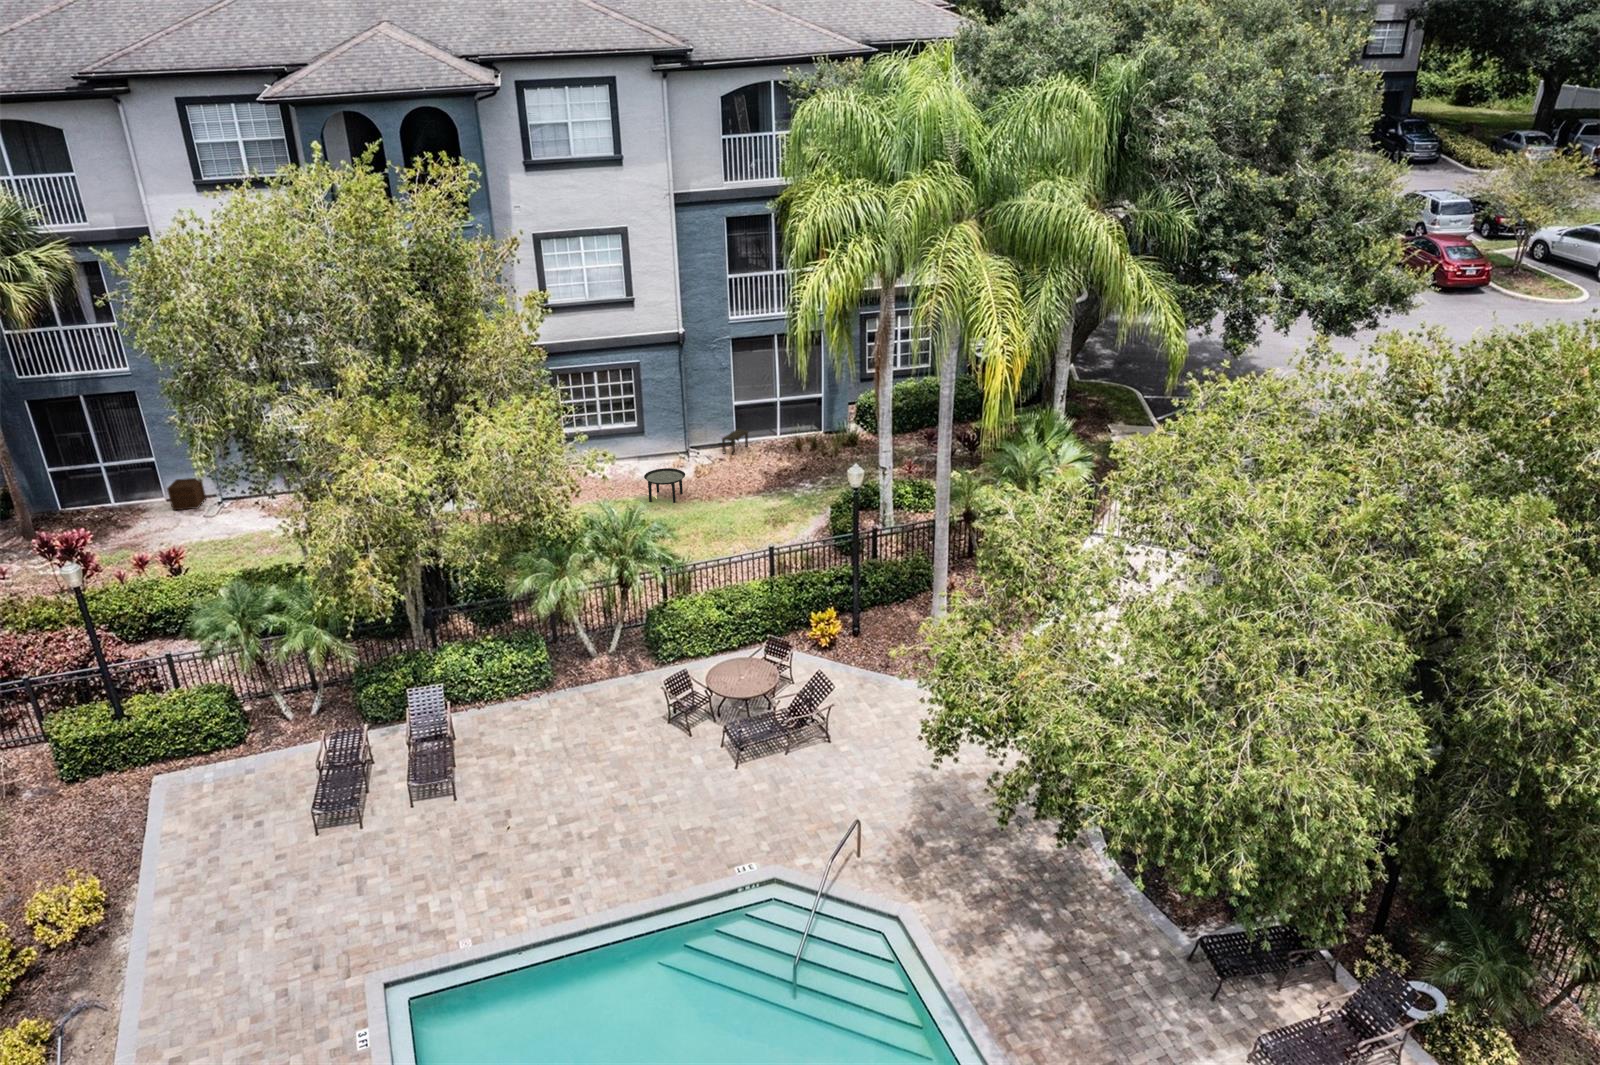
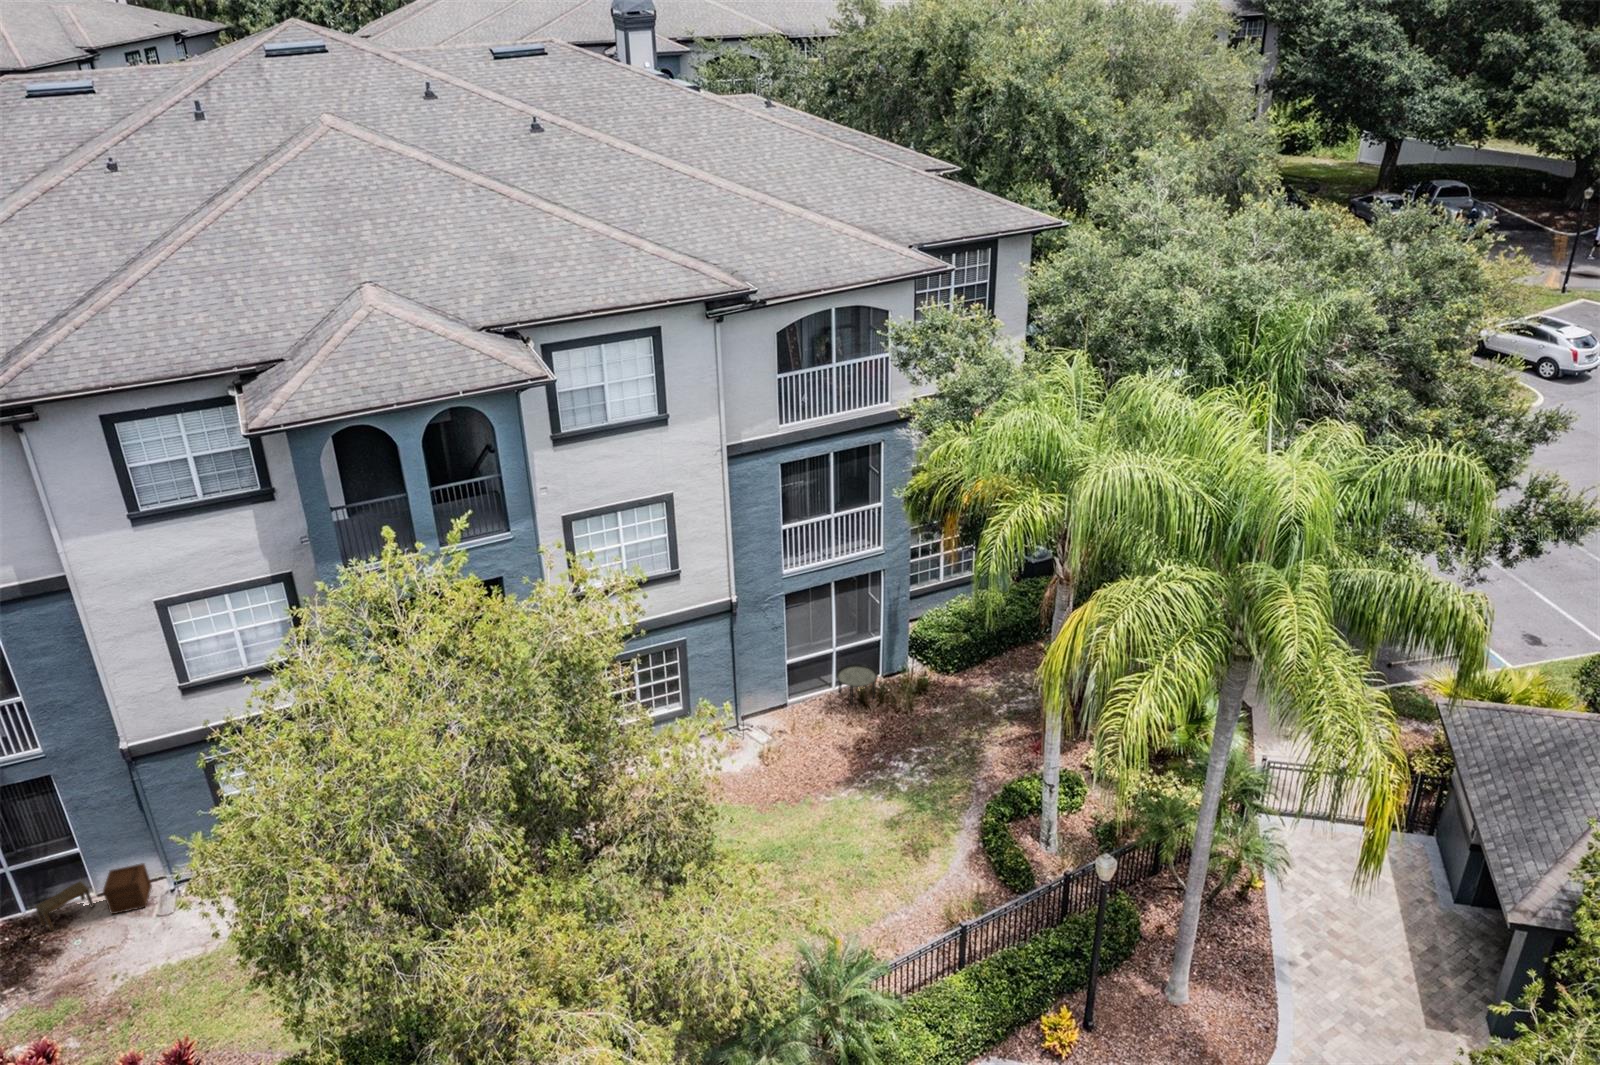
bench: present [722,429,748,454] -> present [35,881,94,931]
round table: present [644,468,685,503] -> present [836,664,878,705]

